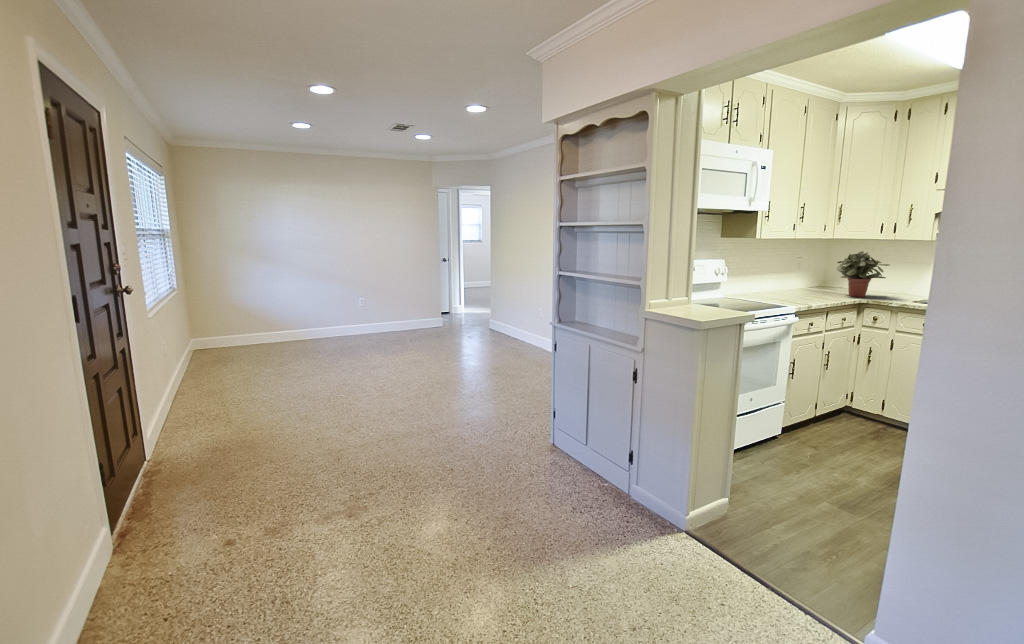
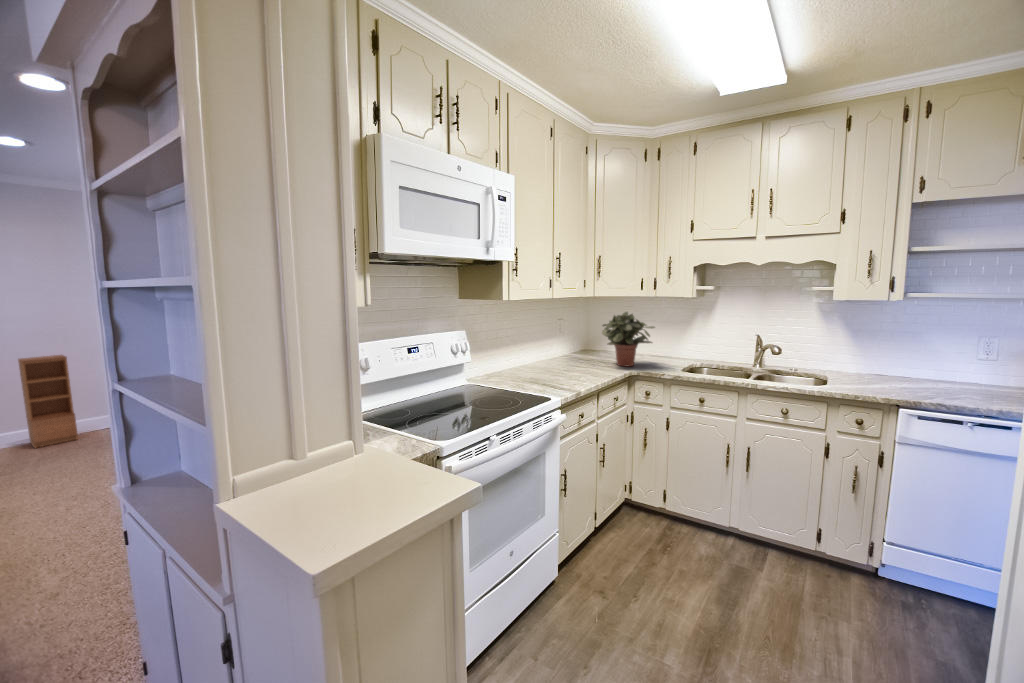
bookcase: none [403,276,429,334] -> present [18,355,78,448]

